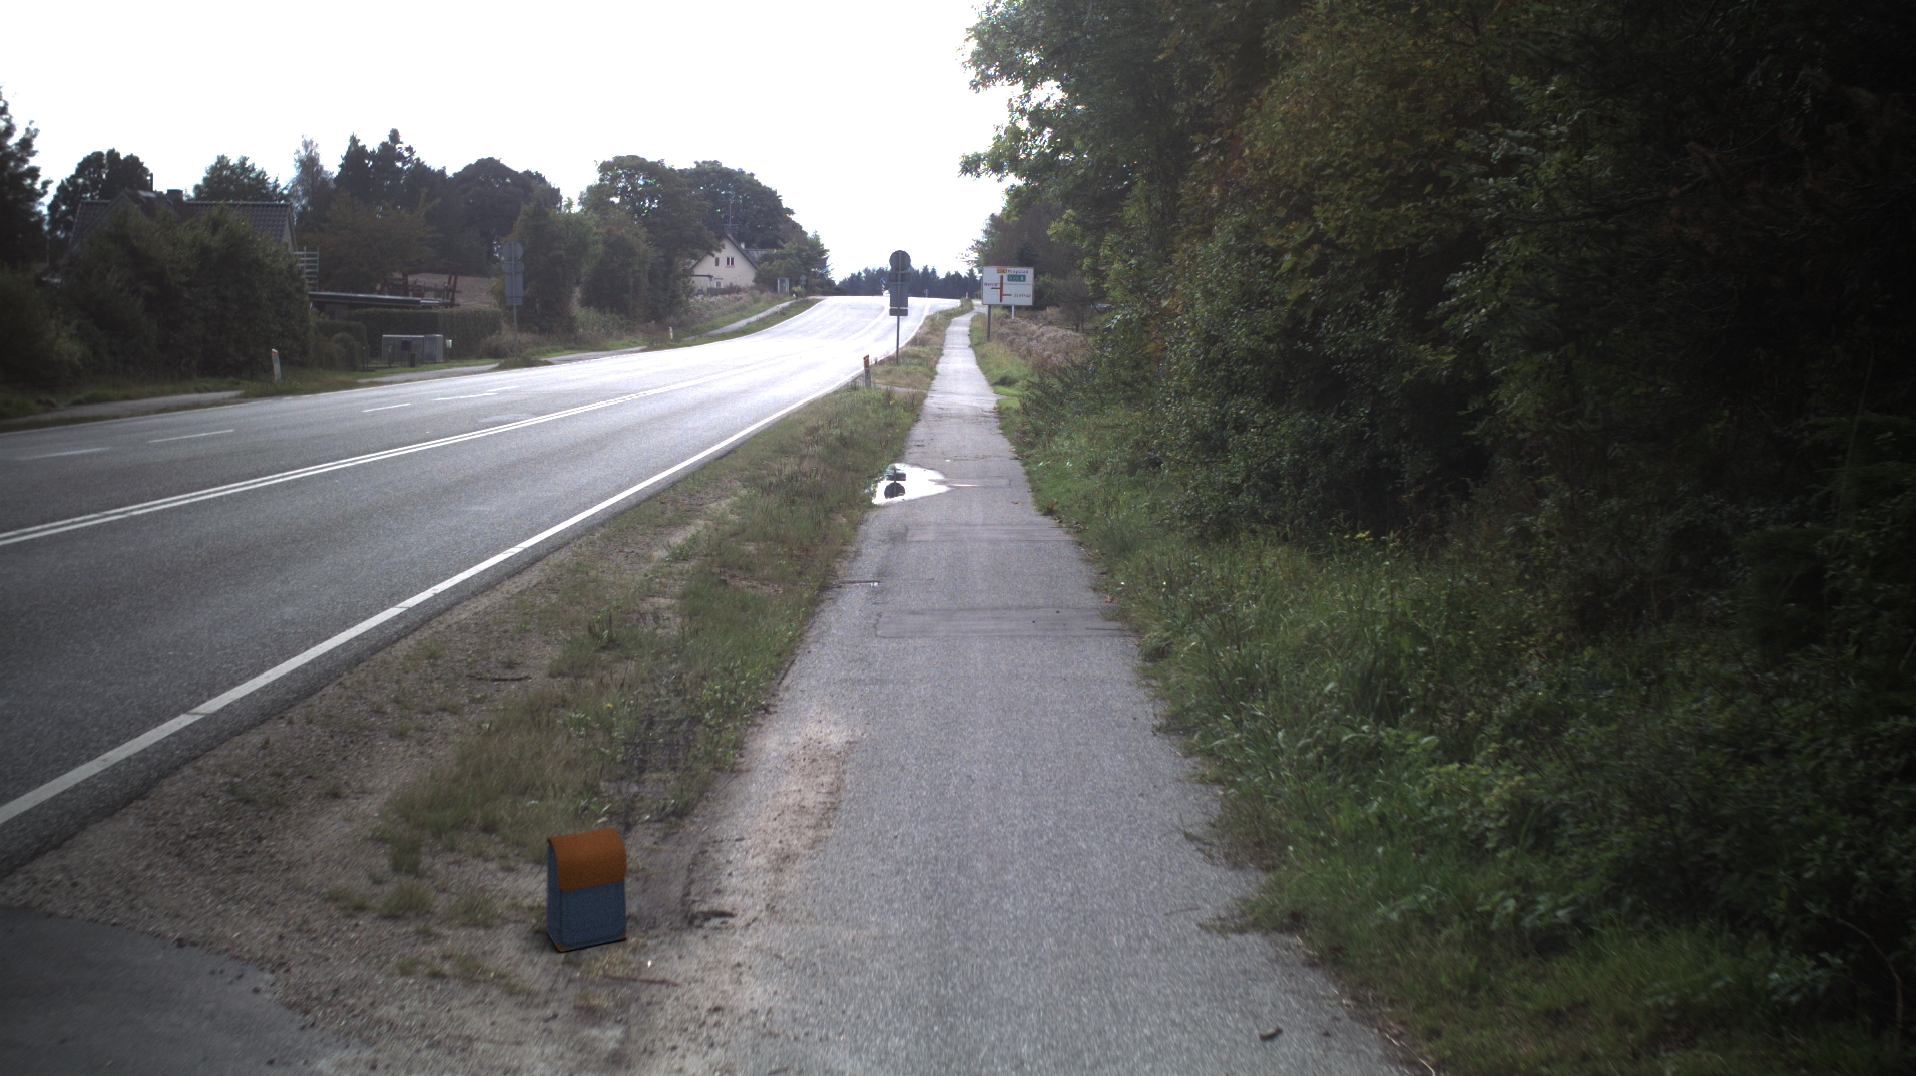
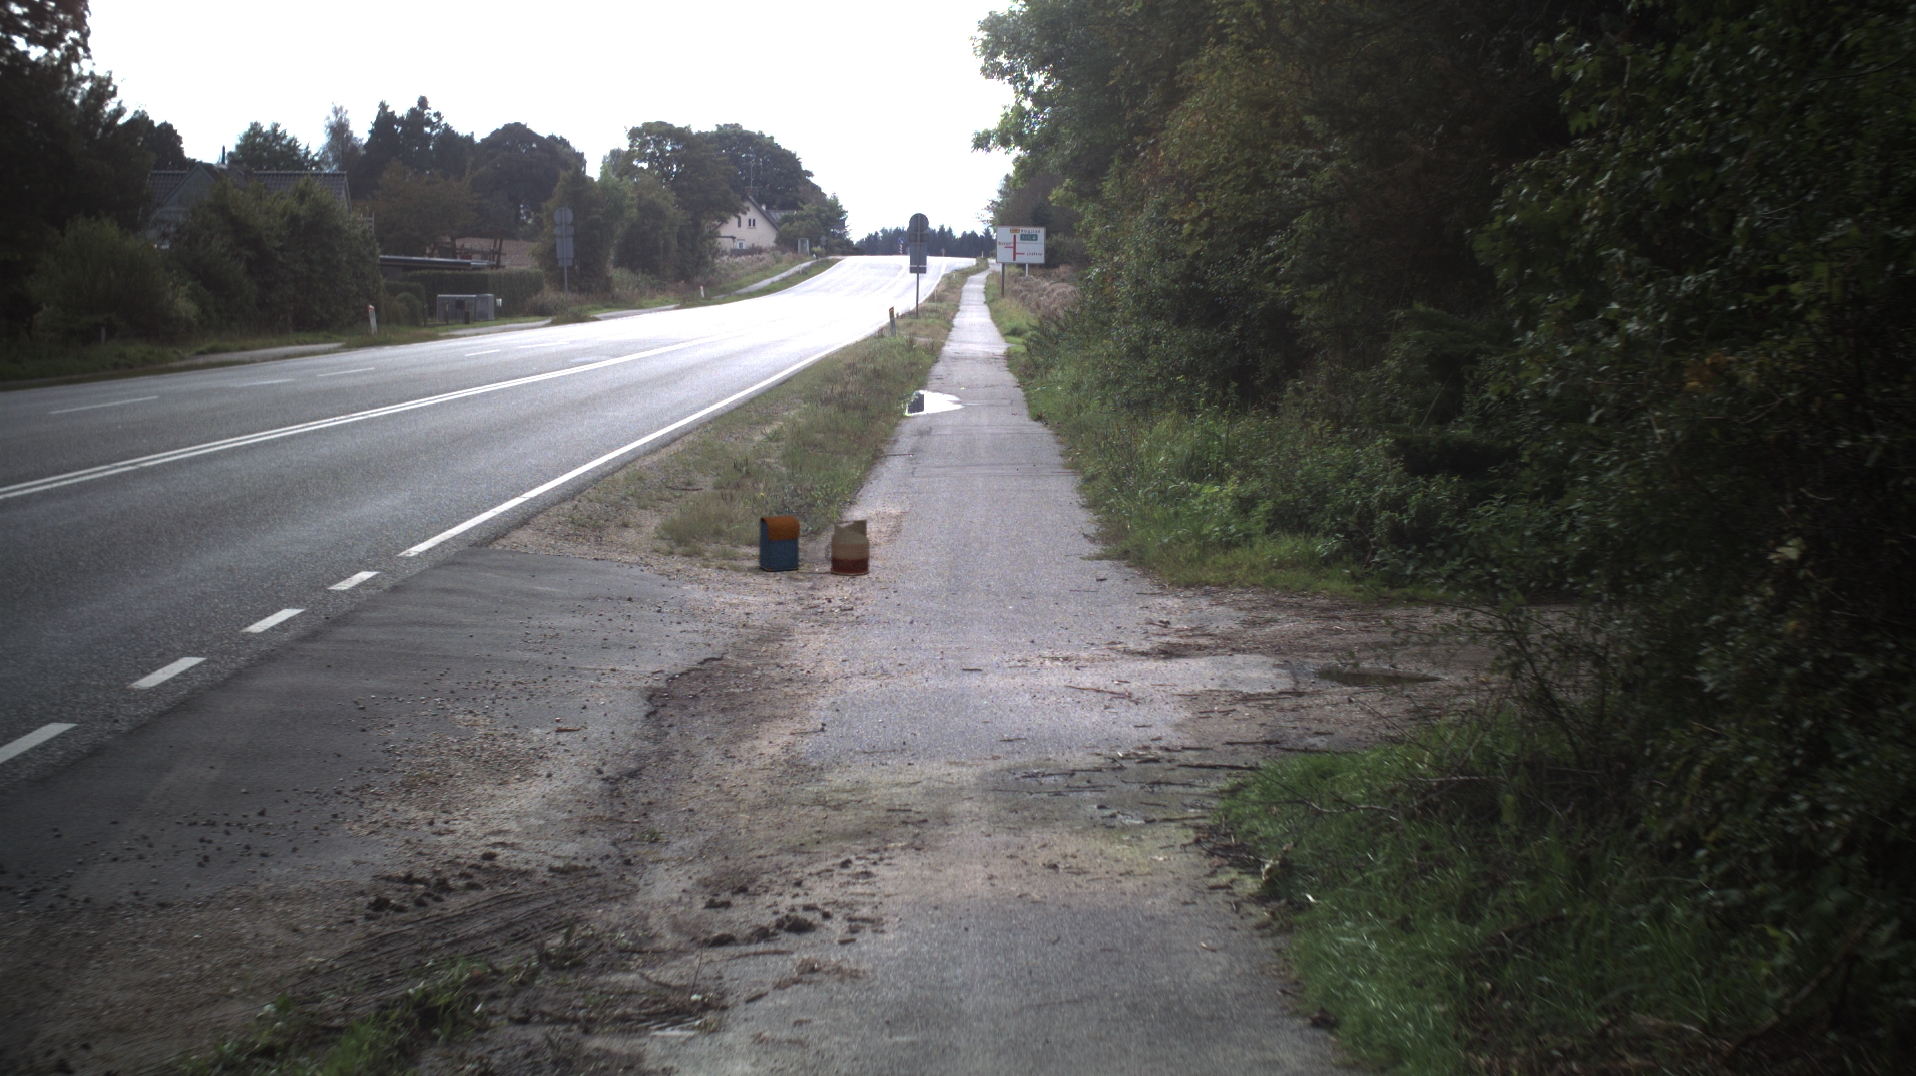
basket: none [688,839,766,963] -> present [831,519,870,576]

